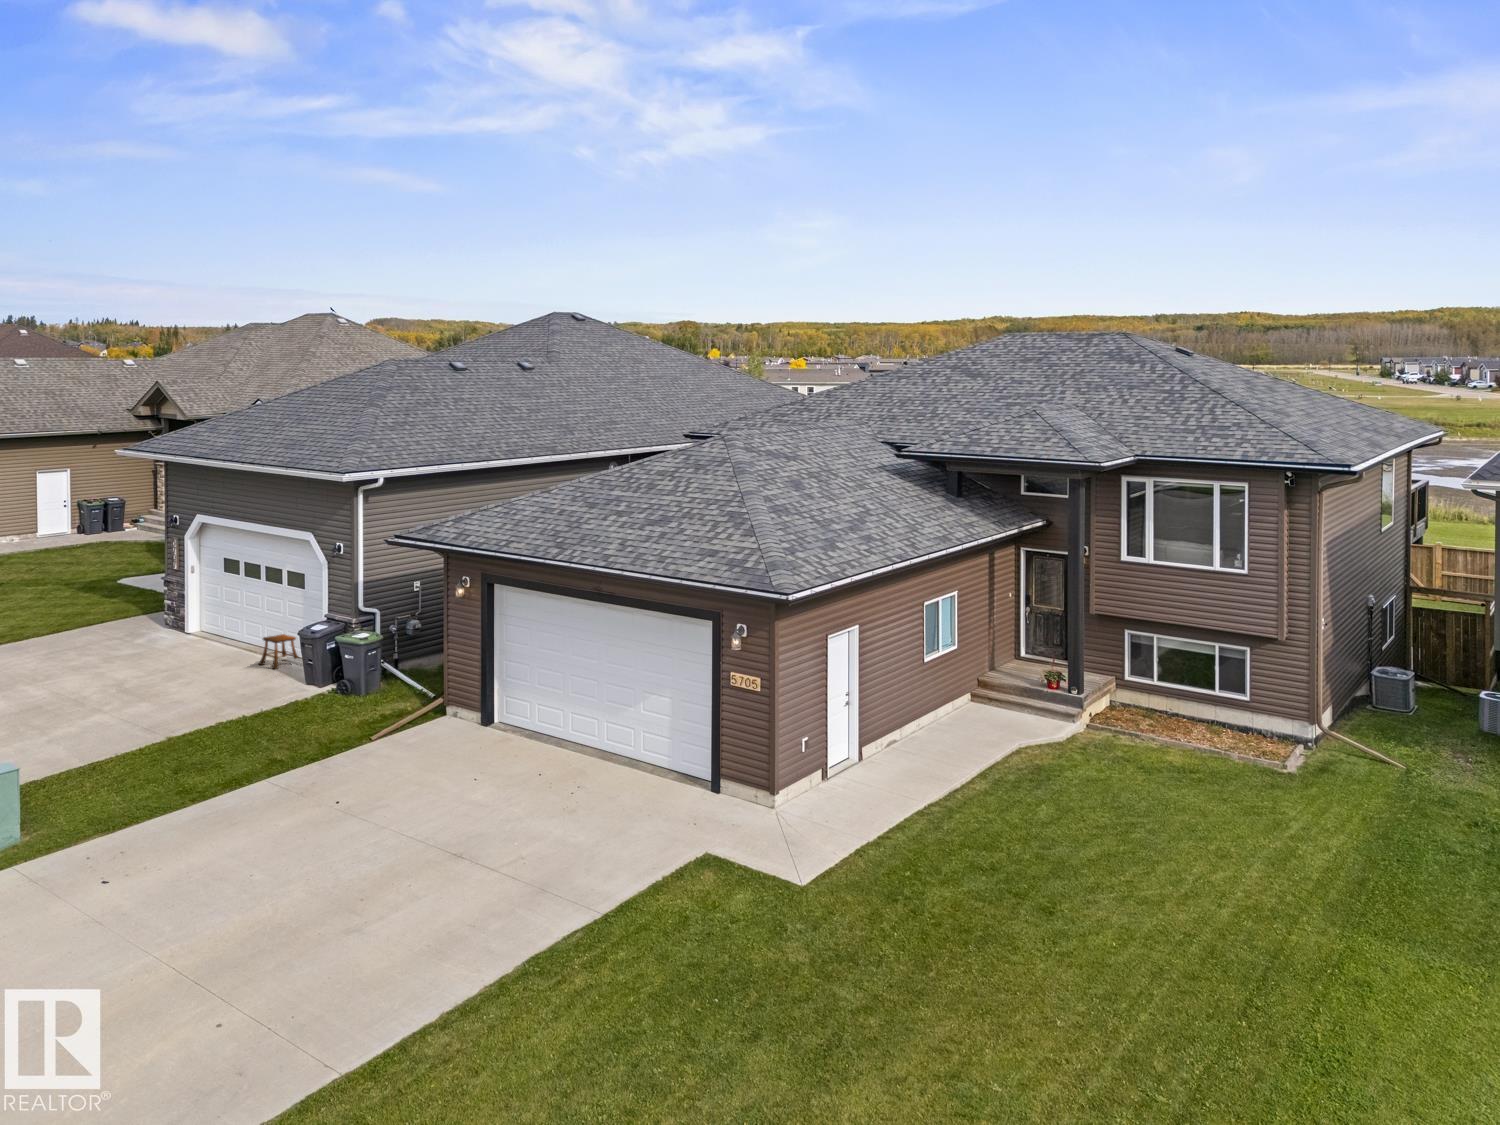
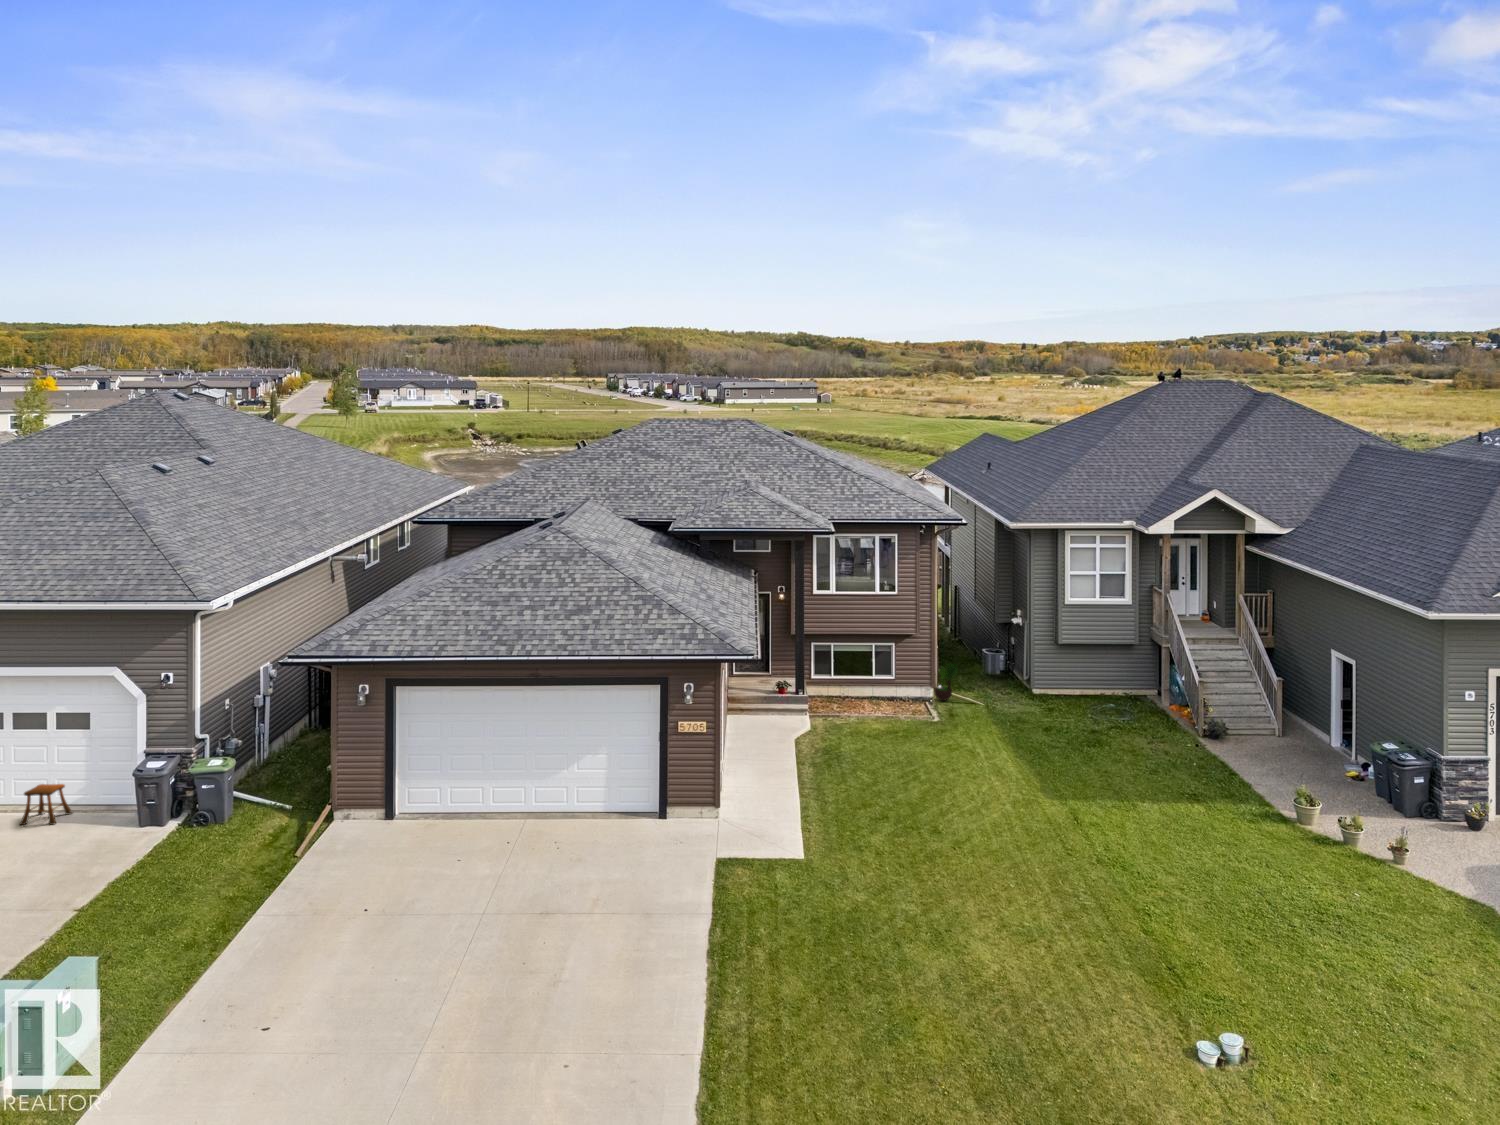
potted tree: none [1305,687,1352,746] -> present [934,665,957,701]

